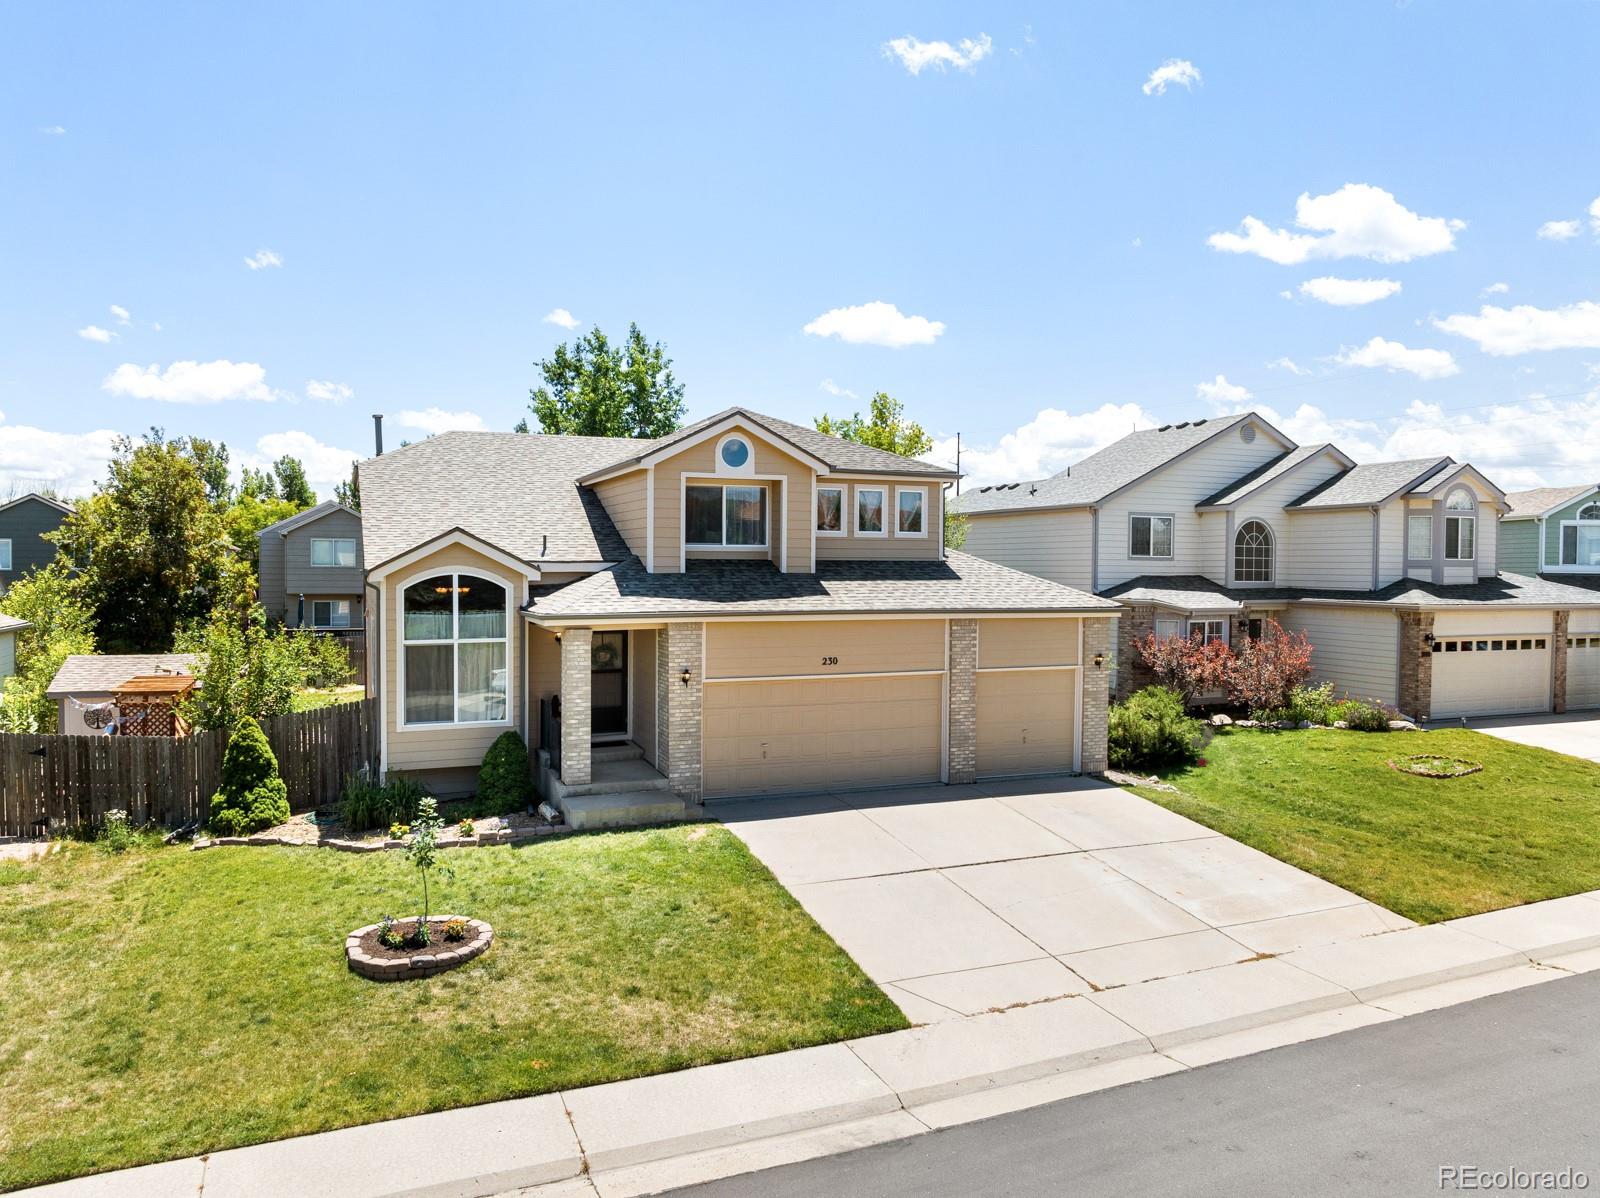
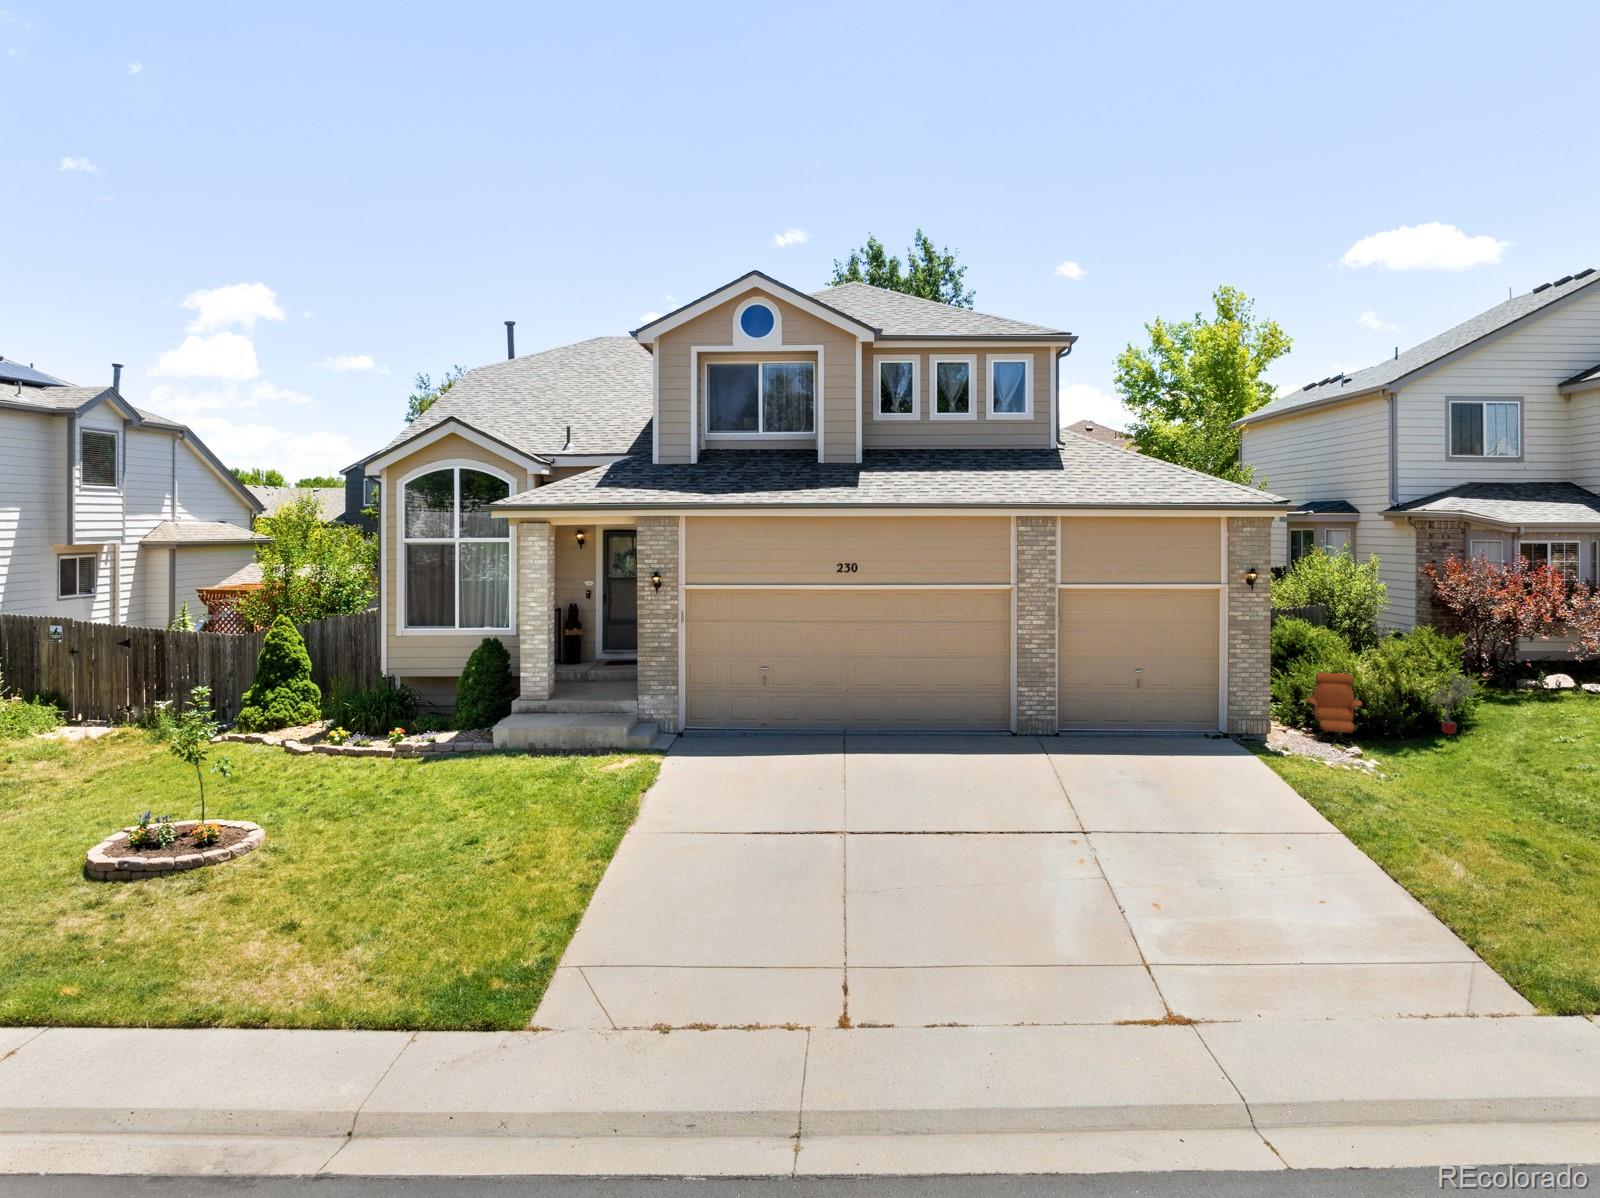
lounge chair: none [1123,729,1163,779] -> present [1306,673,1362,745]

